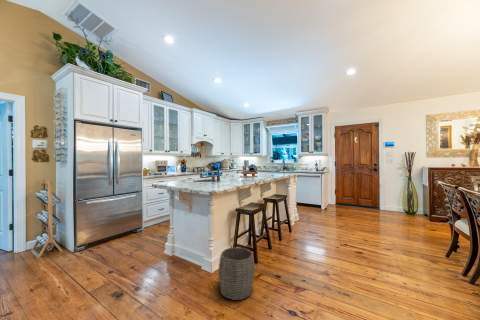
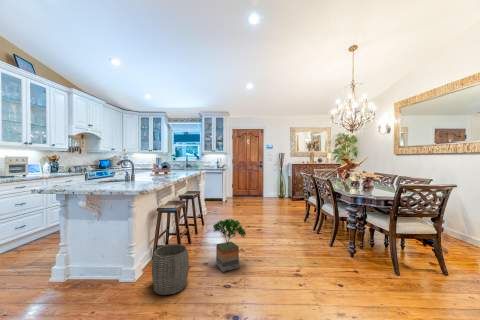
potted tree: none [284,230,325,294] -> present [213,219,246,272]

